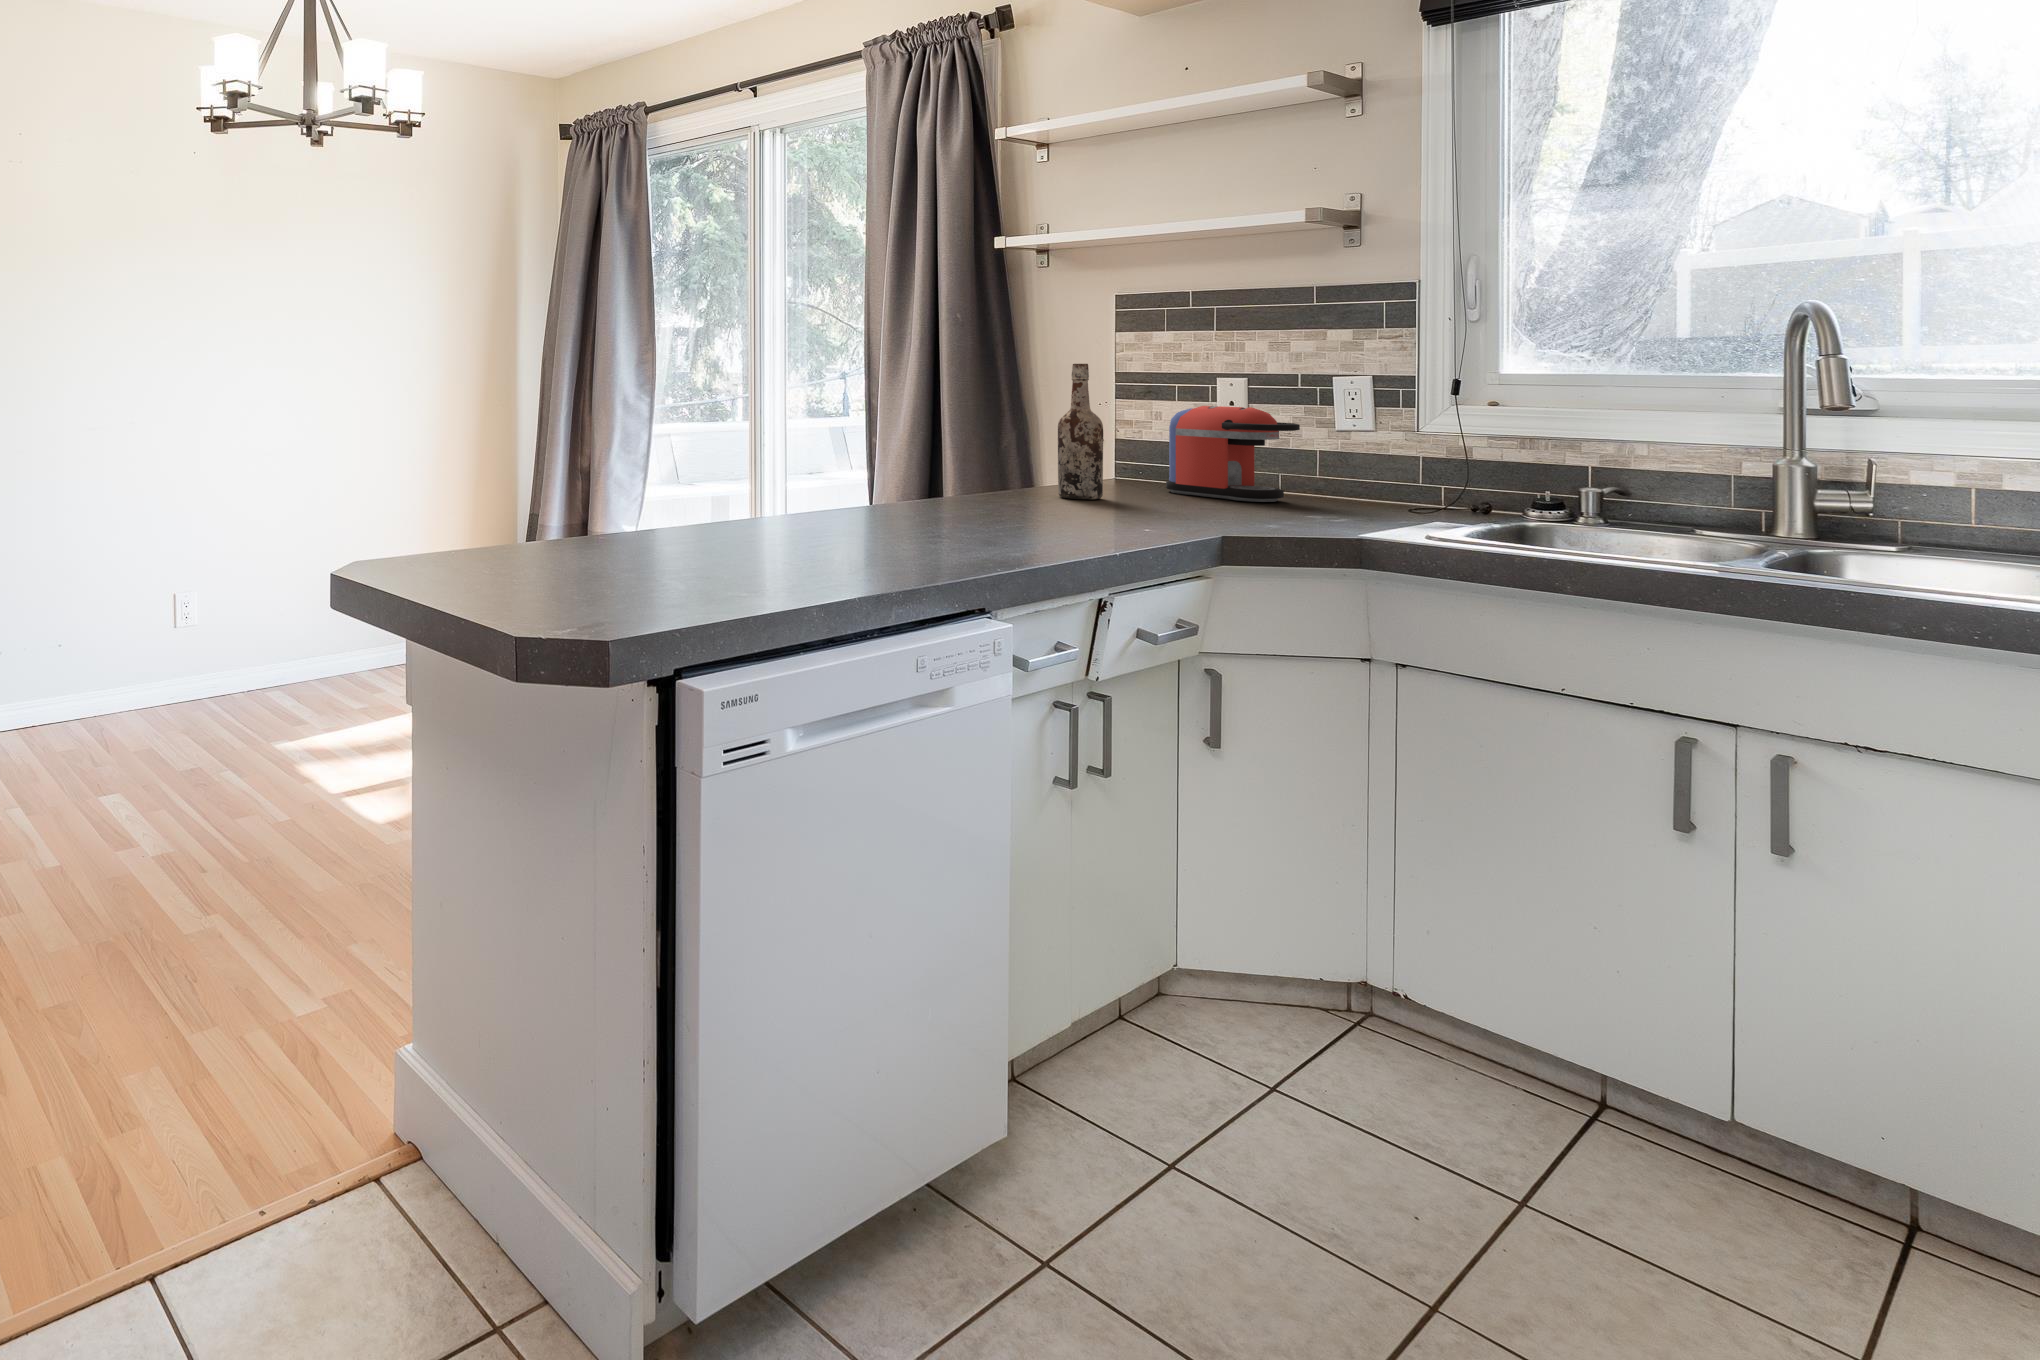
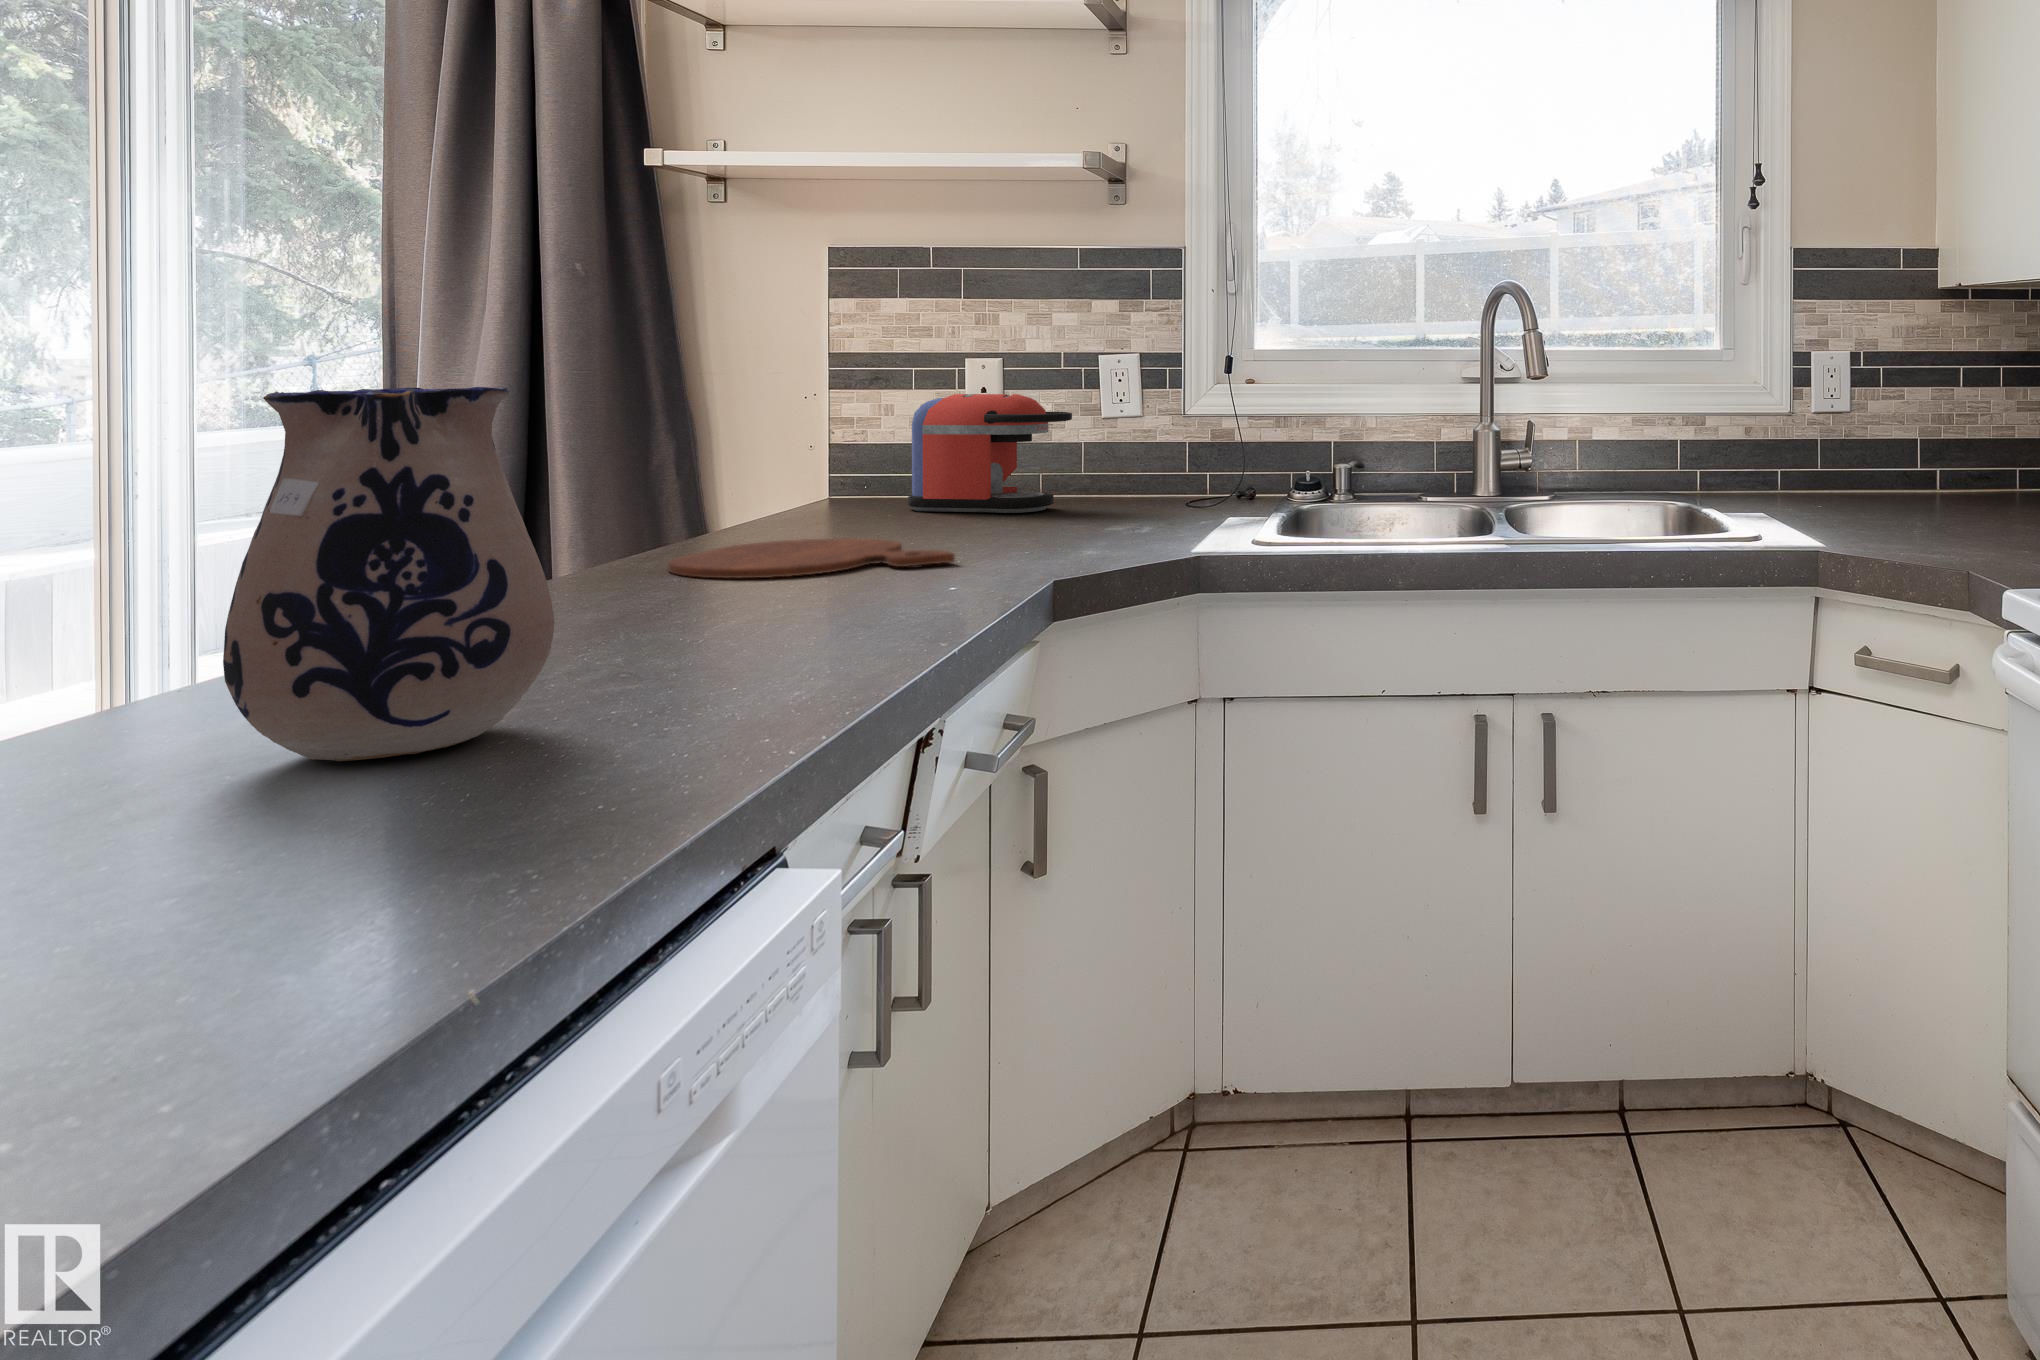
wine bottle: present [1058,364,1103,499] -> none [768,337,836,536]
ceramic pitcher: none [783,398,900,563] -> present [223,387,554,762]
cutting board: none [987,499,1163,526] -> present [668,538,955,578]

